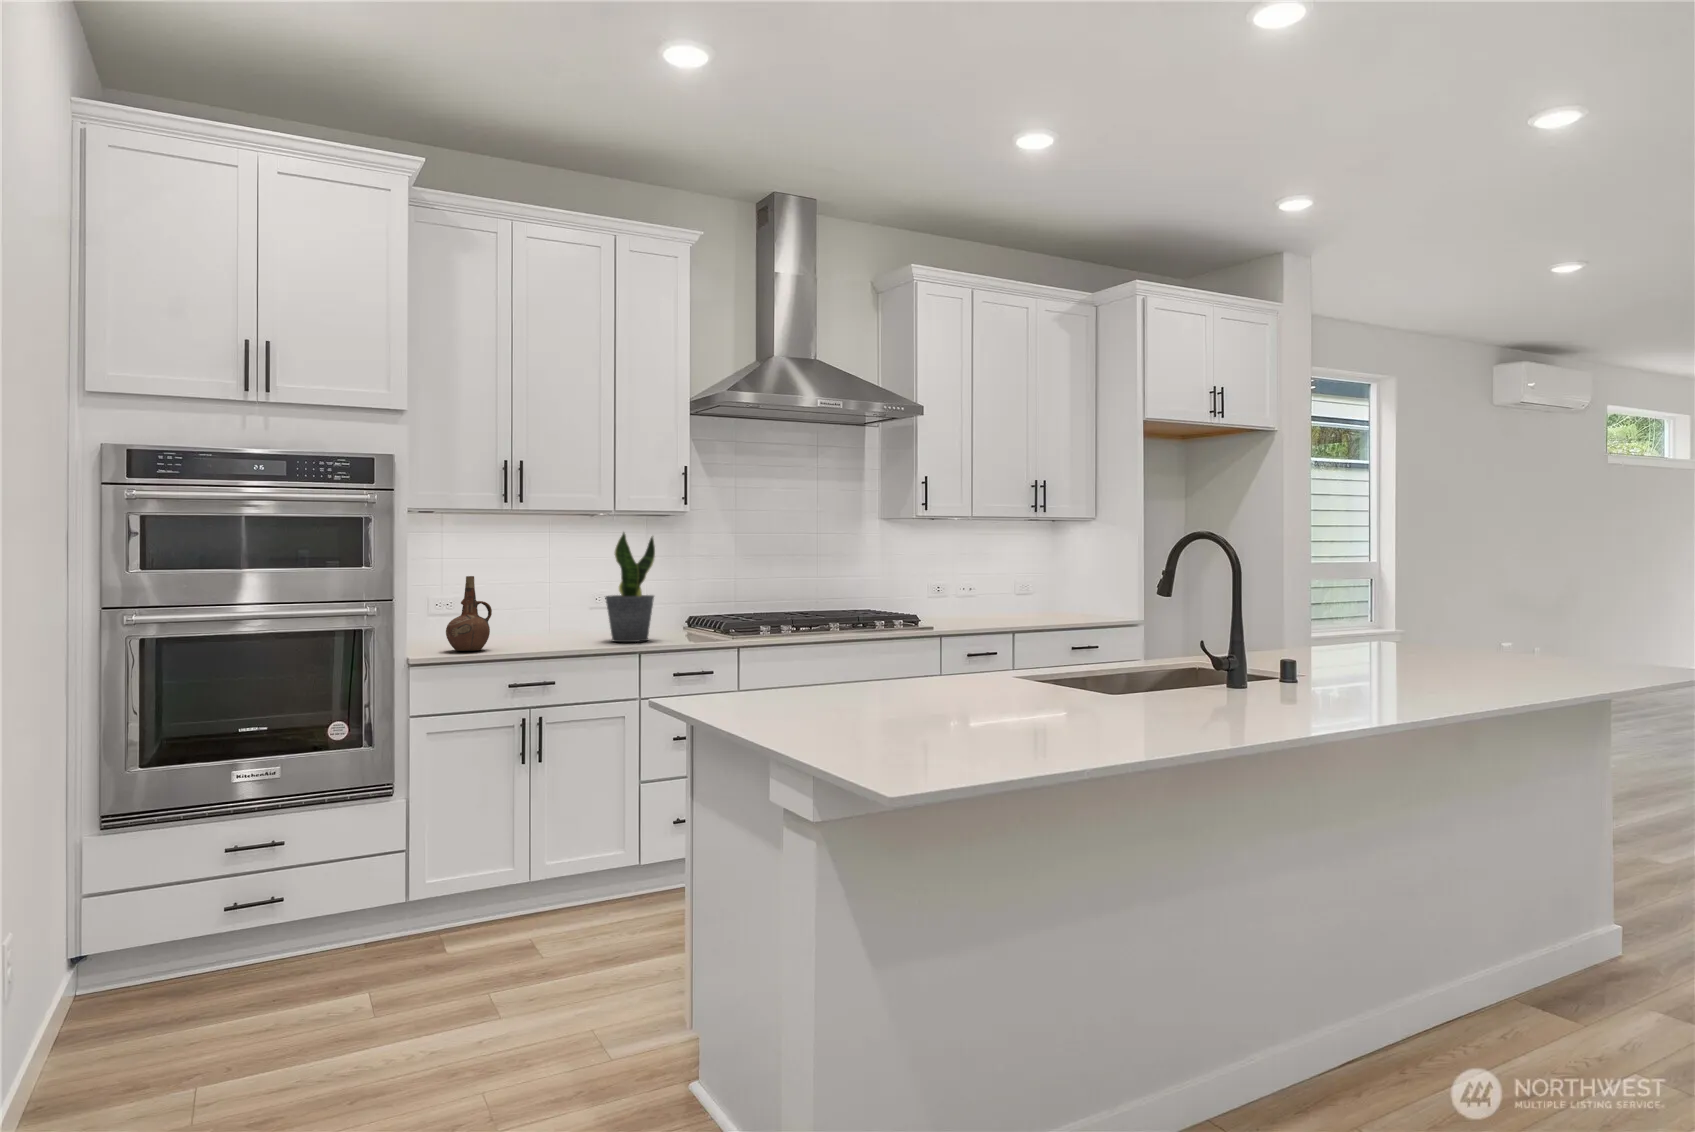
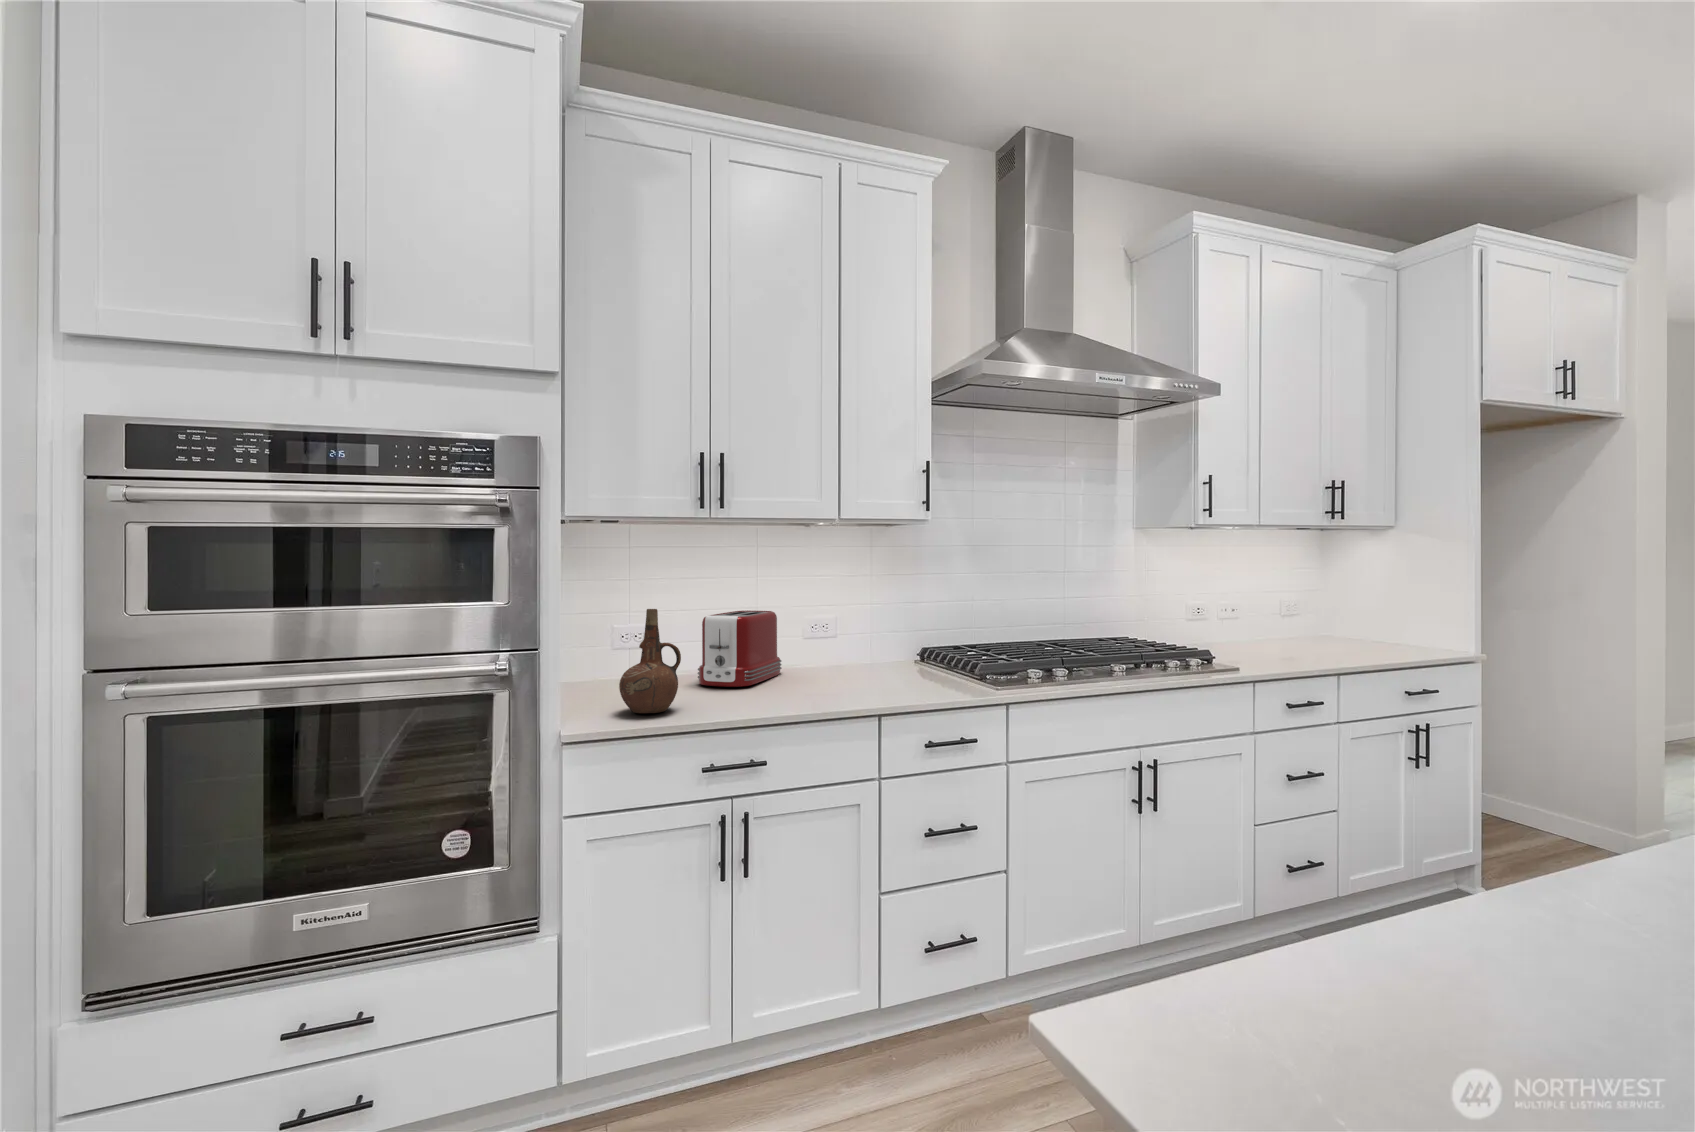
potted plant: present [605,532,655,642] -> none [828,545,894,695]
toaster: none [502,584,571,639] -> present [698,610,782,687]

